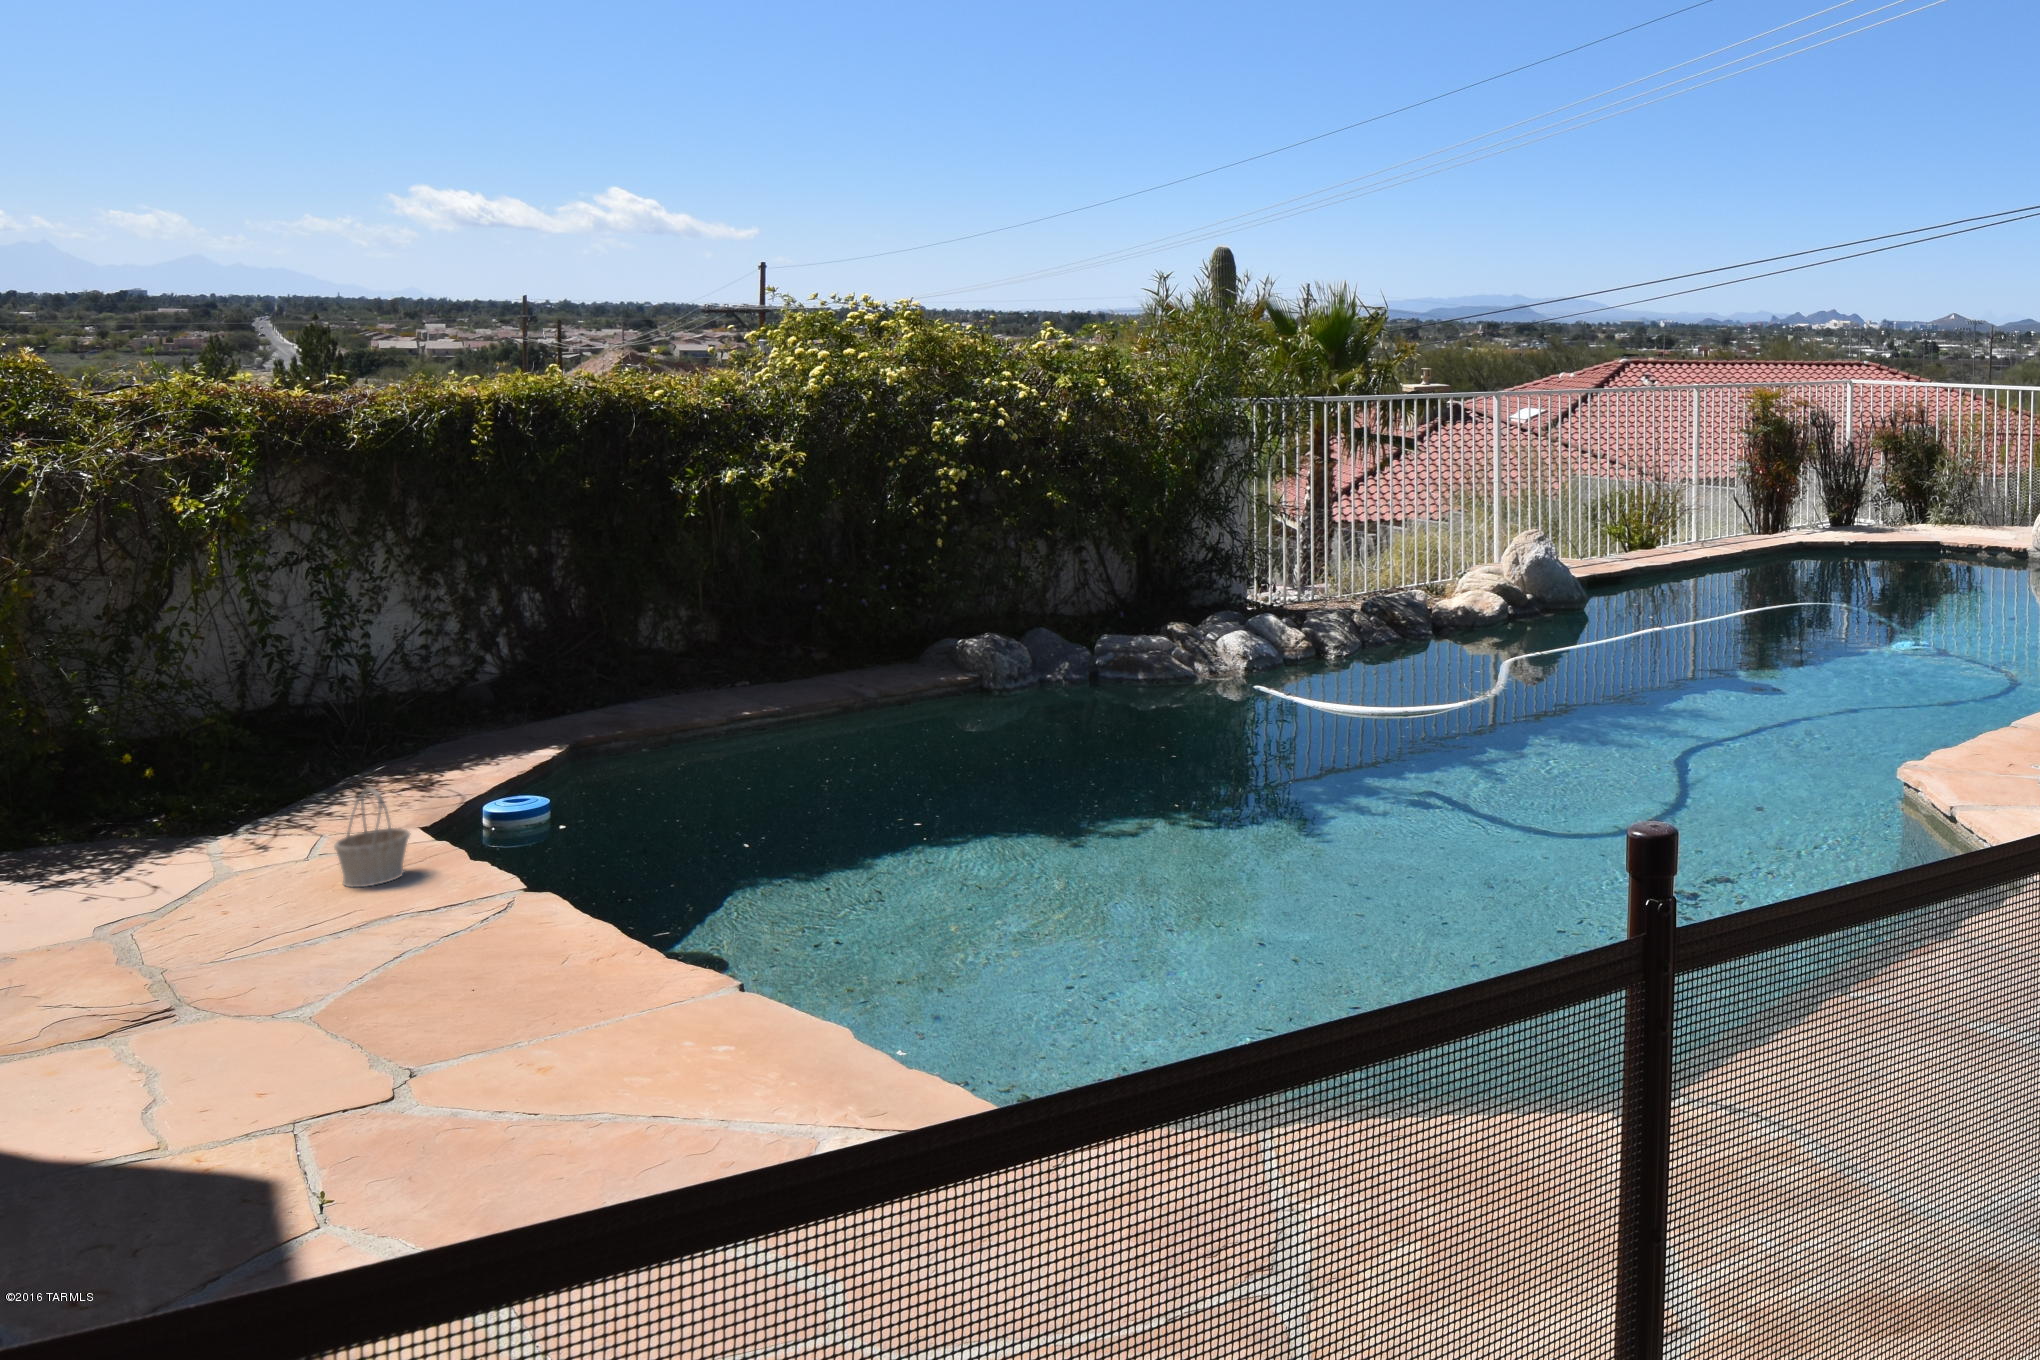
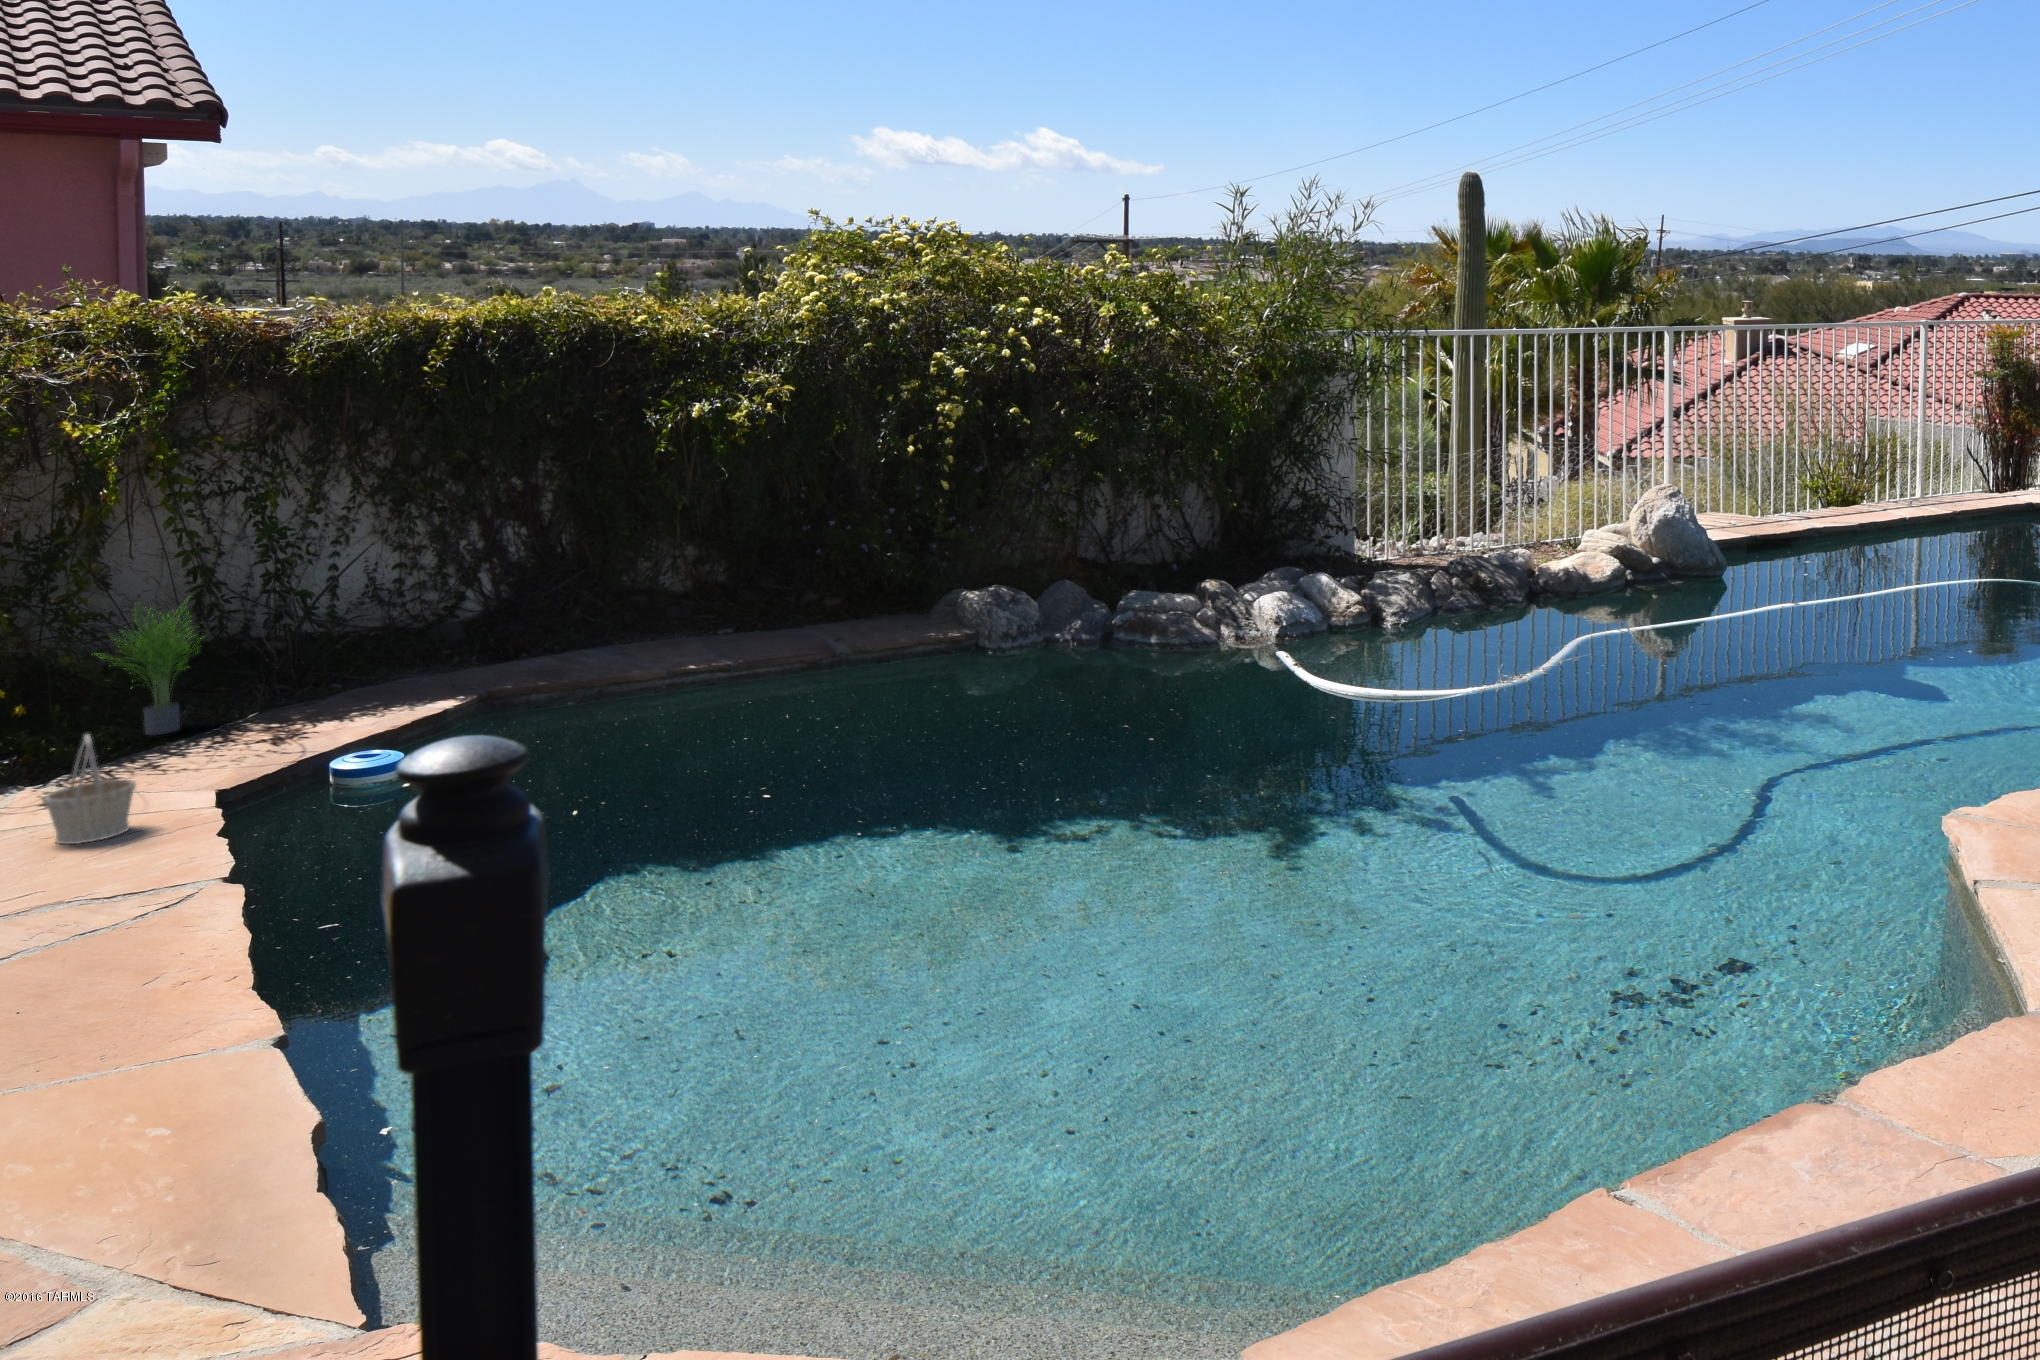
potted plant: none [220,664,335,799] -> present [101,608,201,735]

